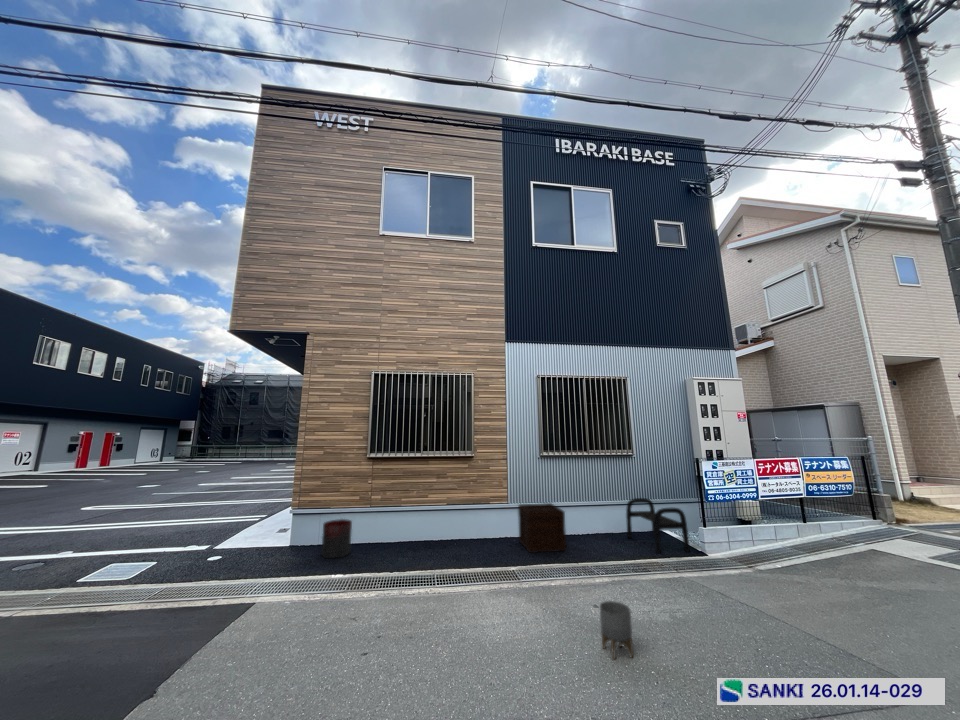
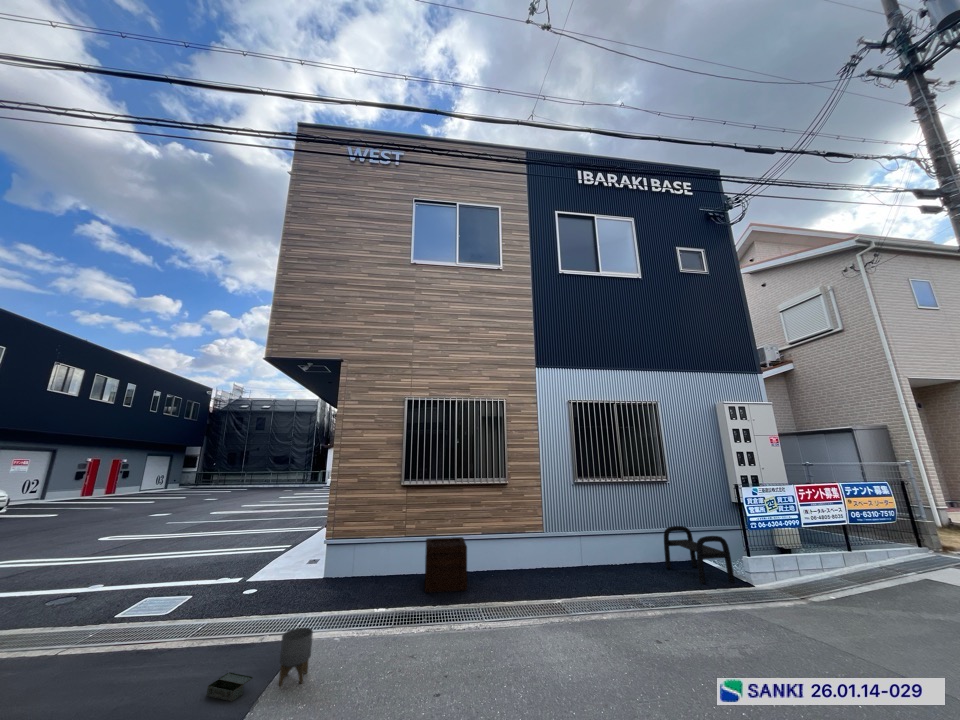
wooden crate: present [518,503,566,553] -> present [425,537,467,593]
trash can: present [321,519,352,558] -> none [357,550,388,591]
planter: present [600,601,633,660] -> present [279,627,313,686]
toolbox: none [143,636,191,663] -> present [207,672,253,701]

